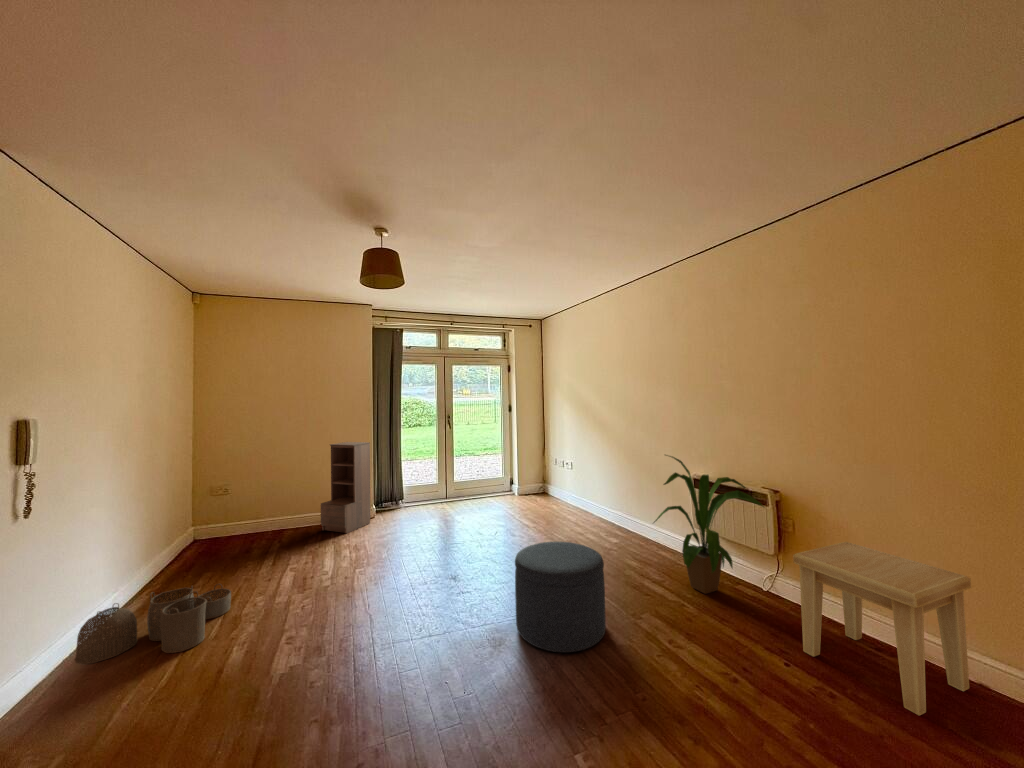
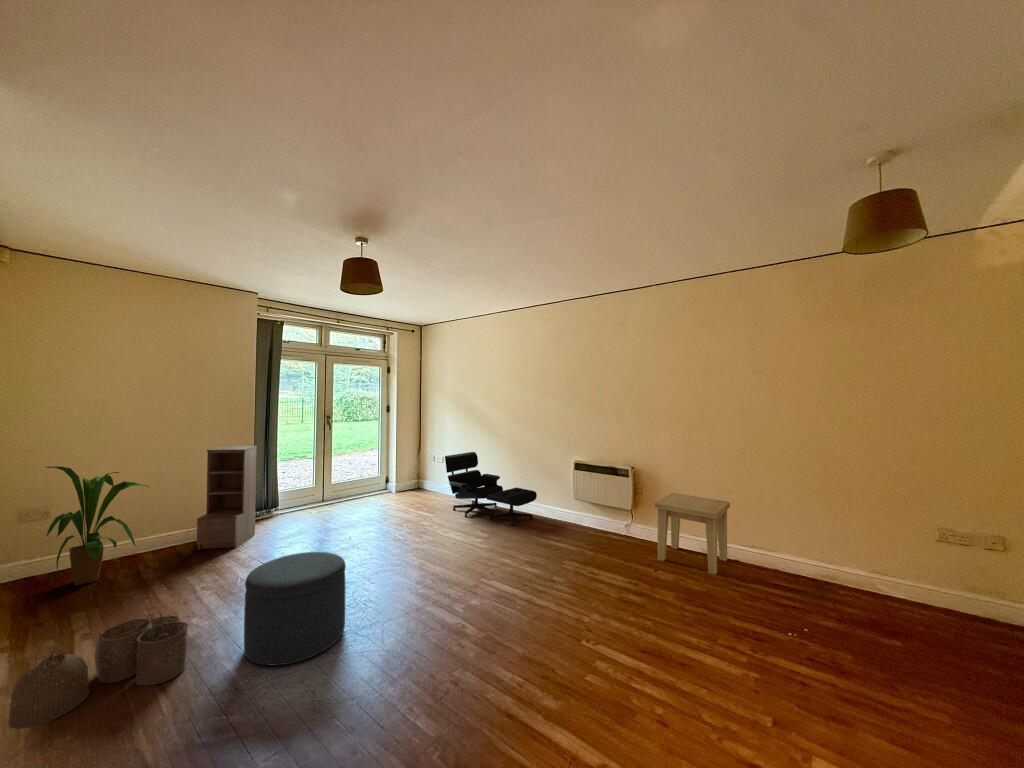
house plant: present [654,455,764,594] -> present [46,466,149,586]
lounge chair: none [547,457,649,553] -> present [445,452,537,526]
ottoman: present [515,542,606,652] -> present [244,552,346,666]

